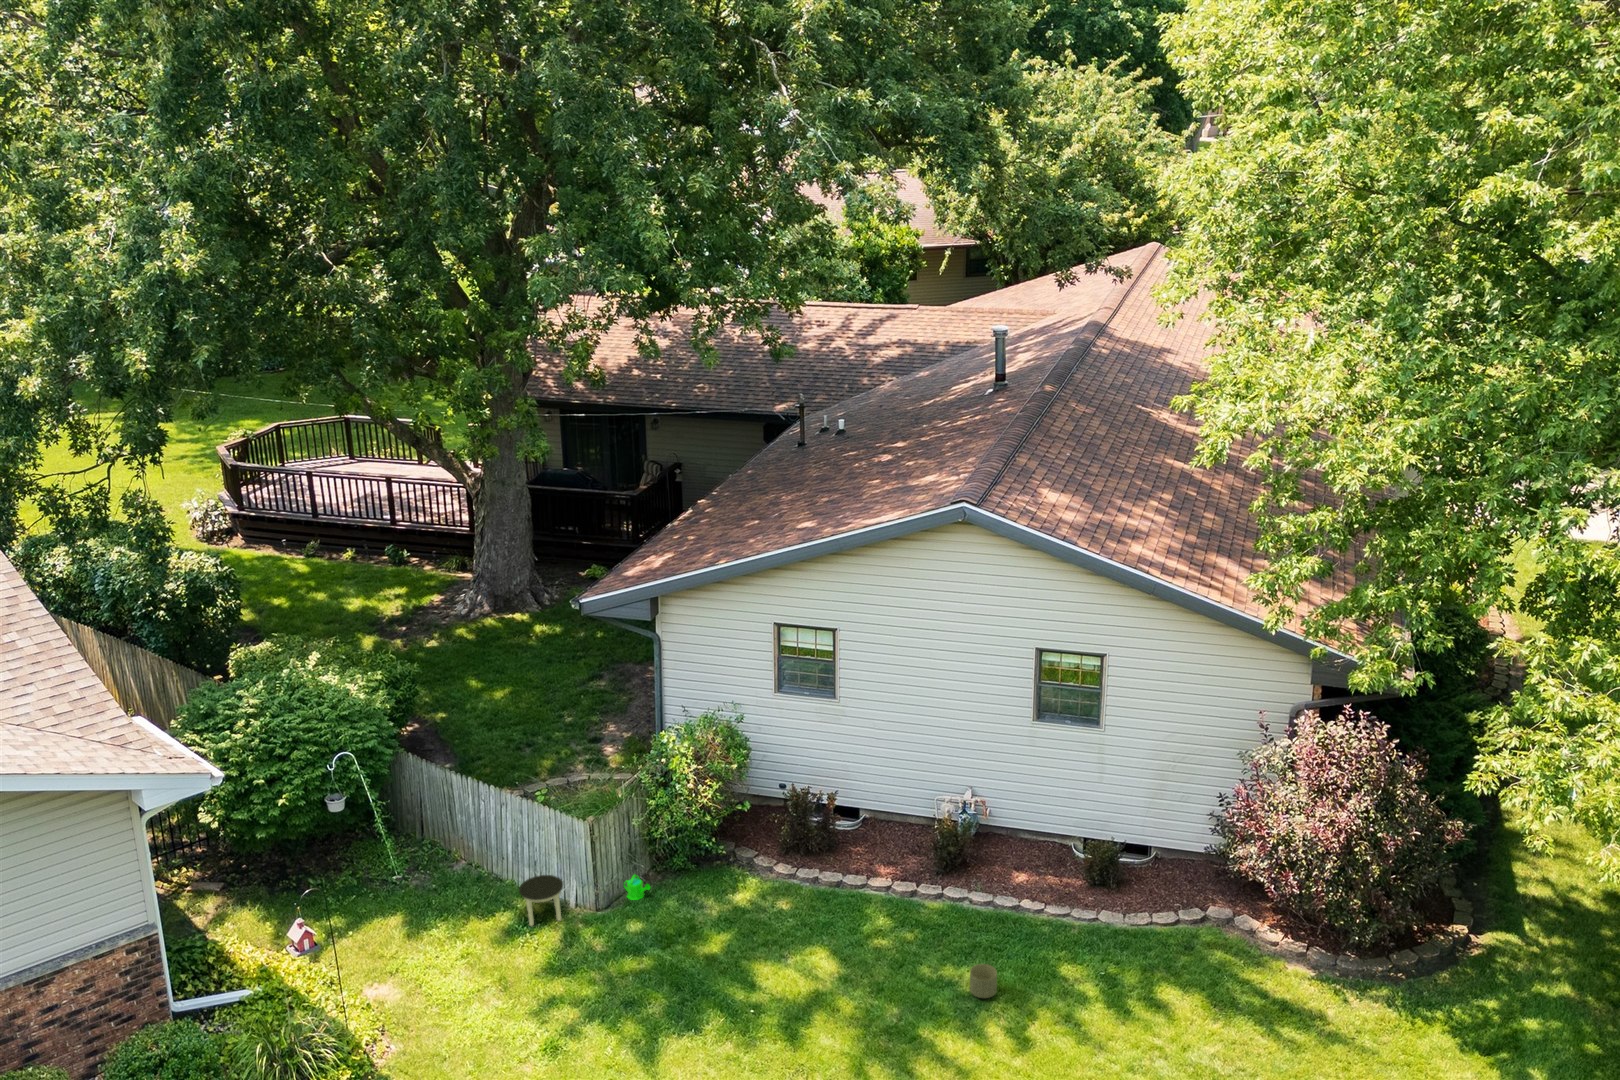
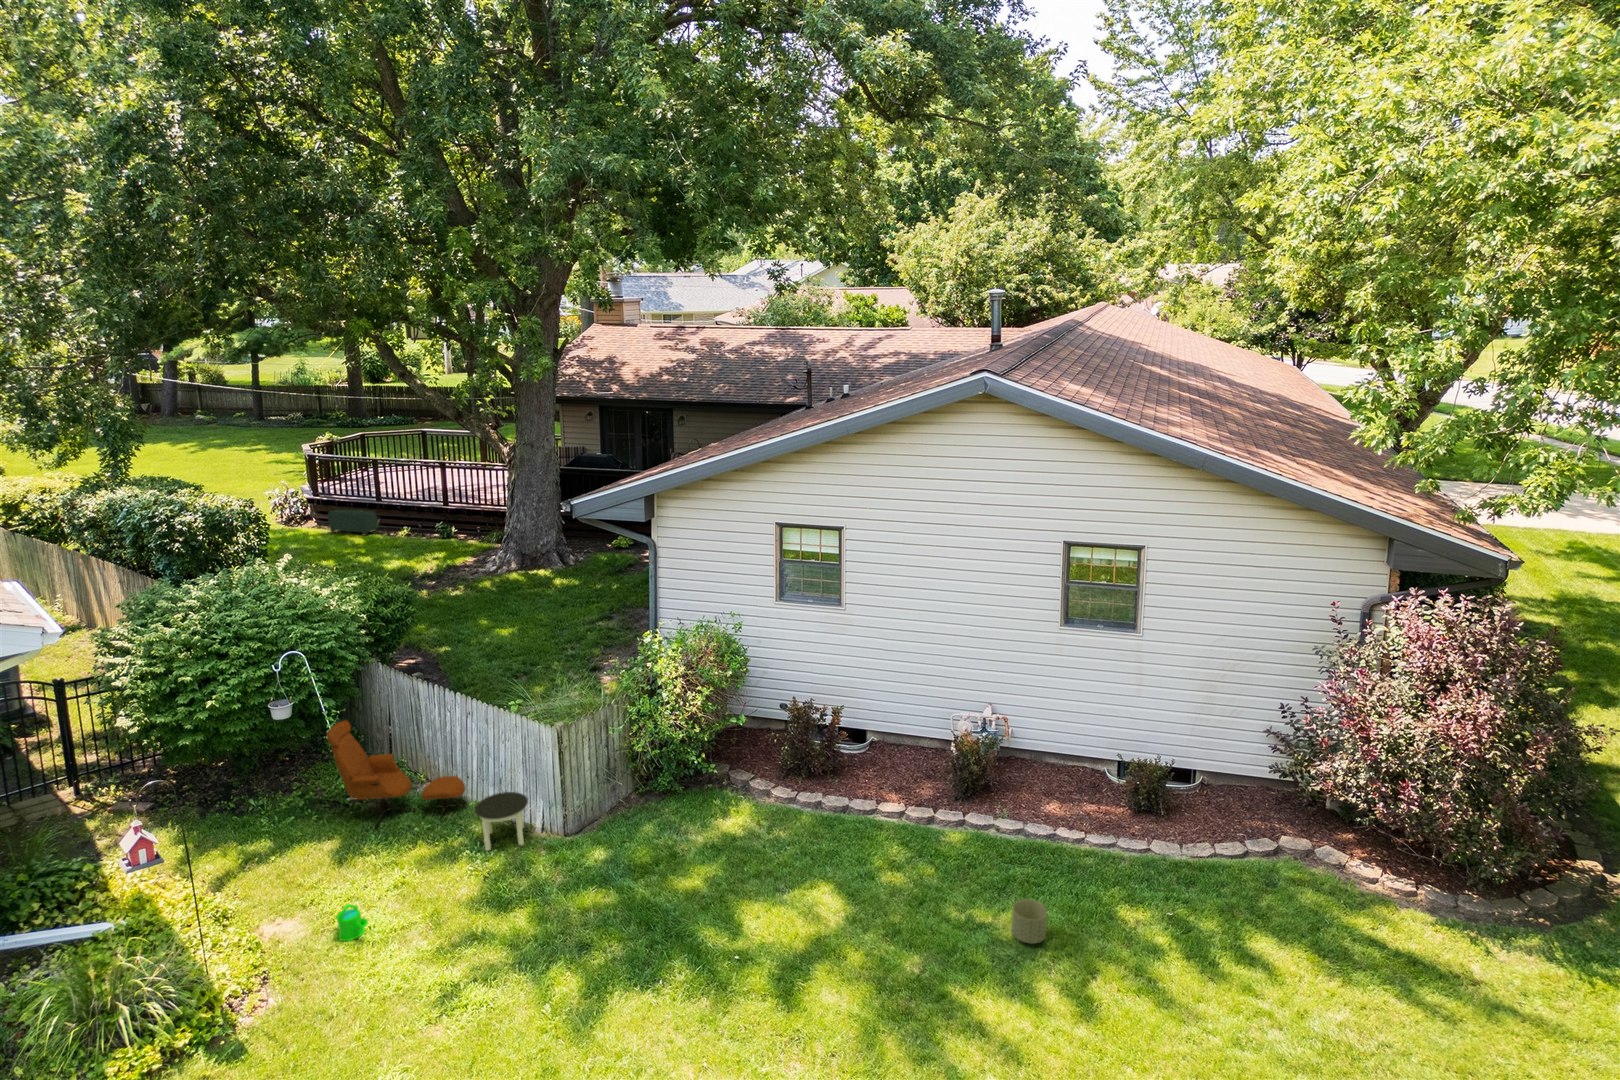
bench: none [254,524,314,557] -> present [328,509,378,536]
lounge chair: none [384,813,504,907] -> present [327,720,465,828]
watering can: present [624,875,650,900] -> present [336,904,368,941]

